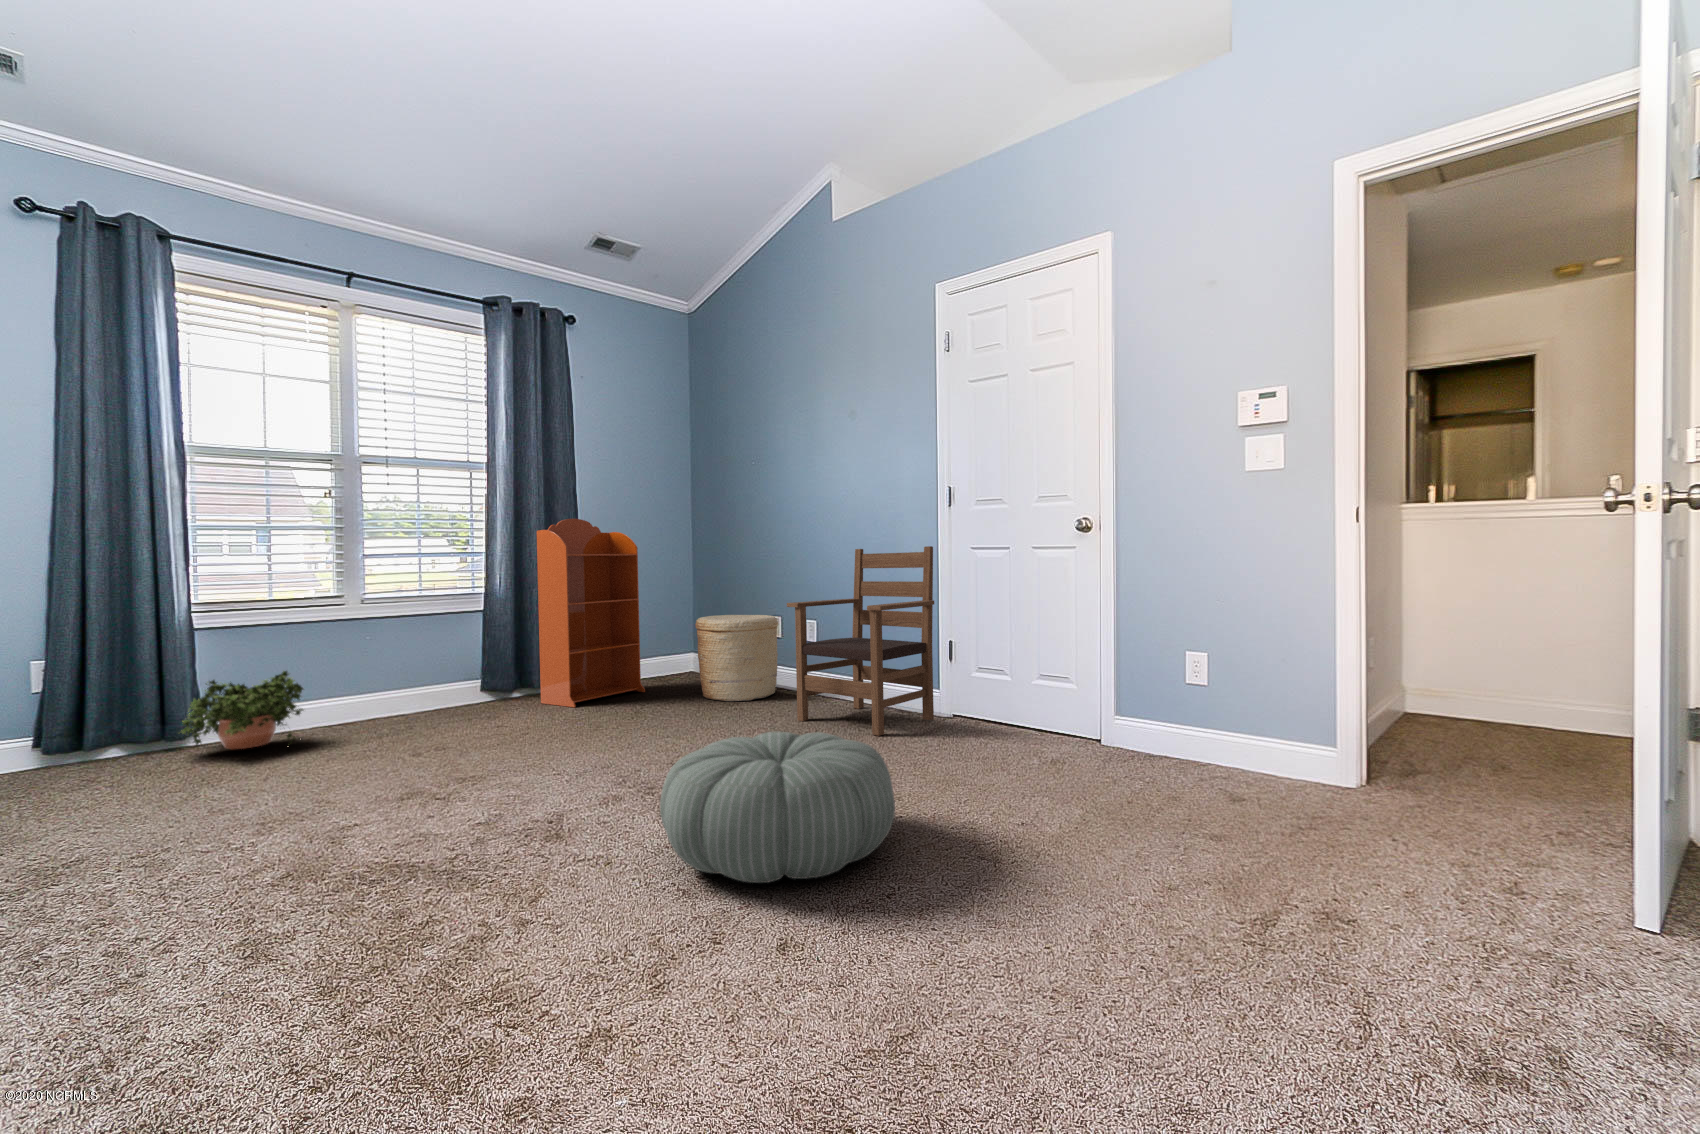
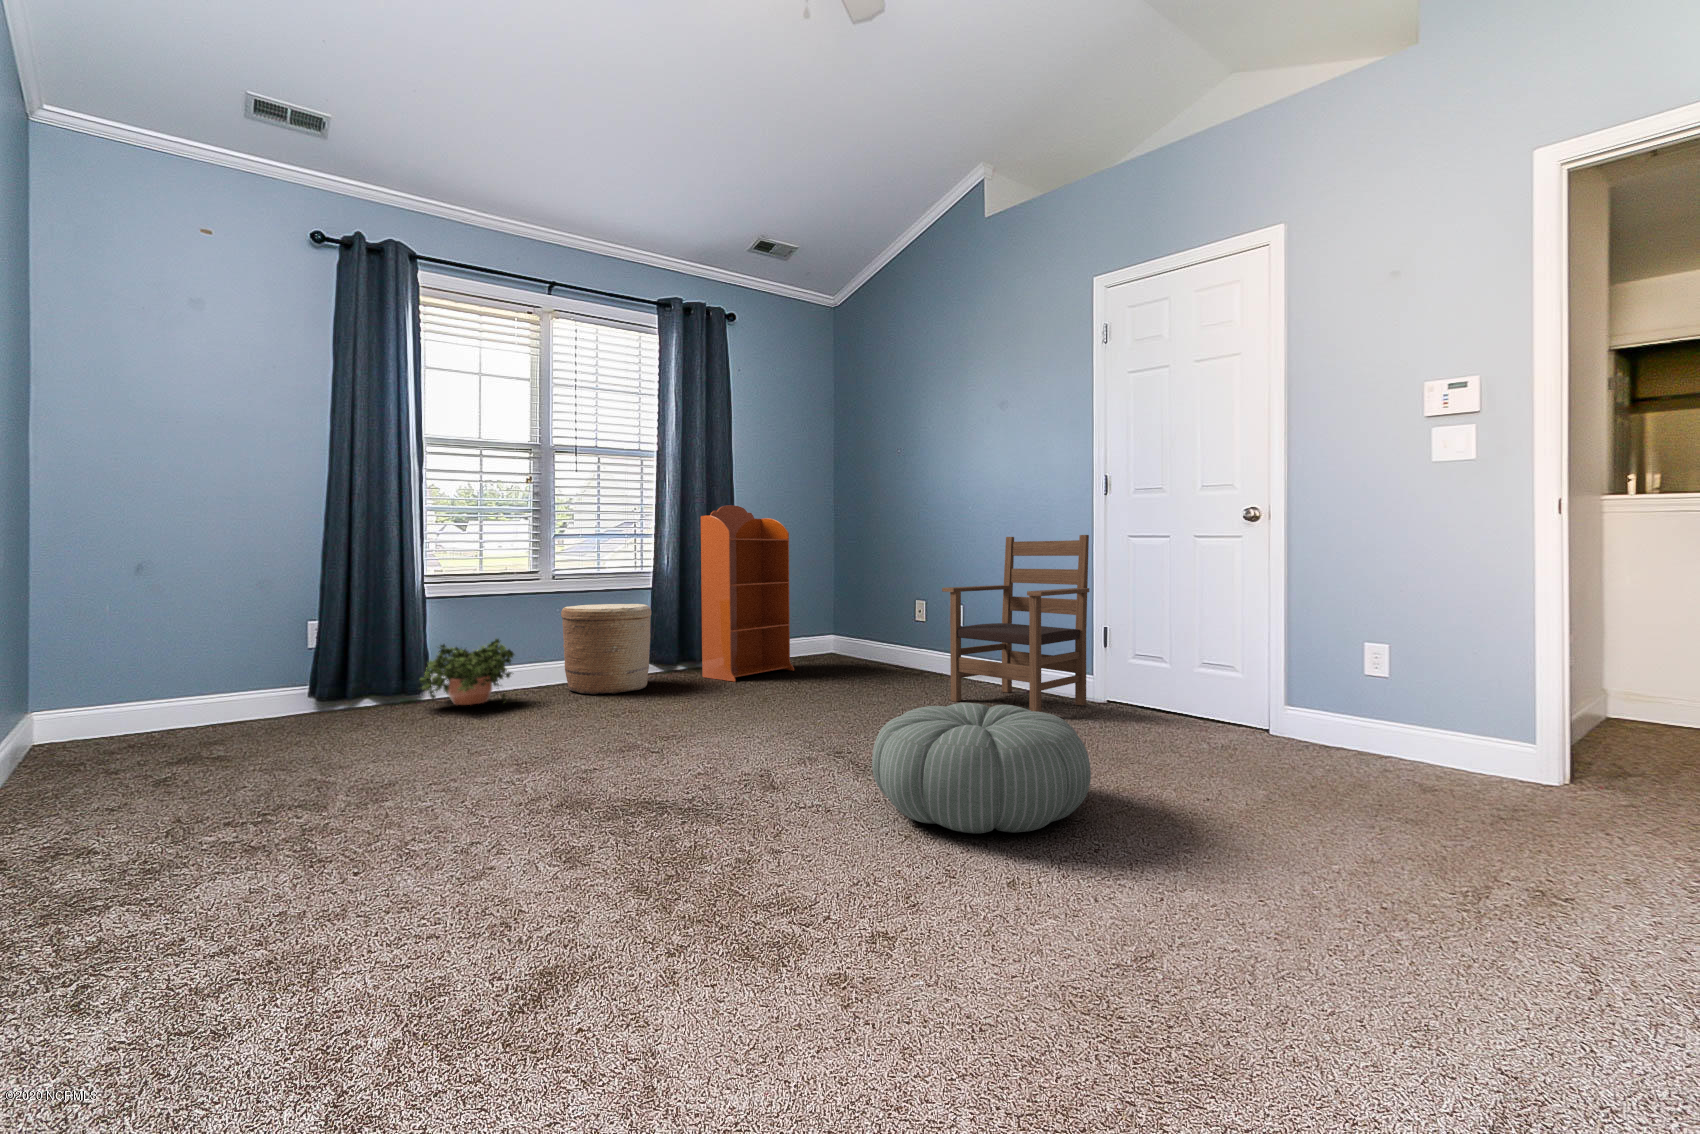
woven basket: present [695,615,778,701] -> present [561,604,651,694]

